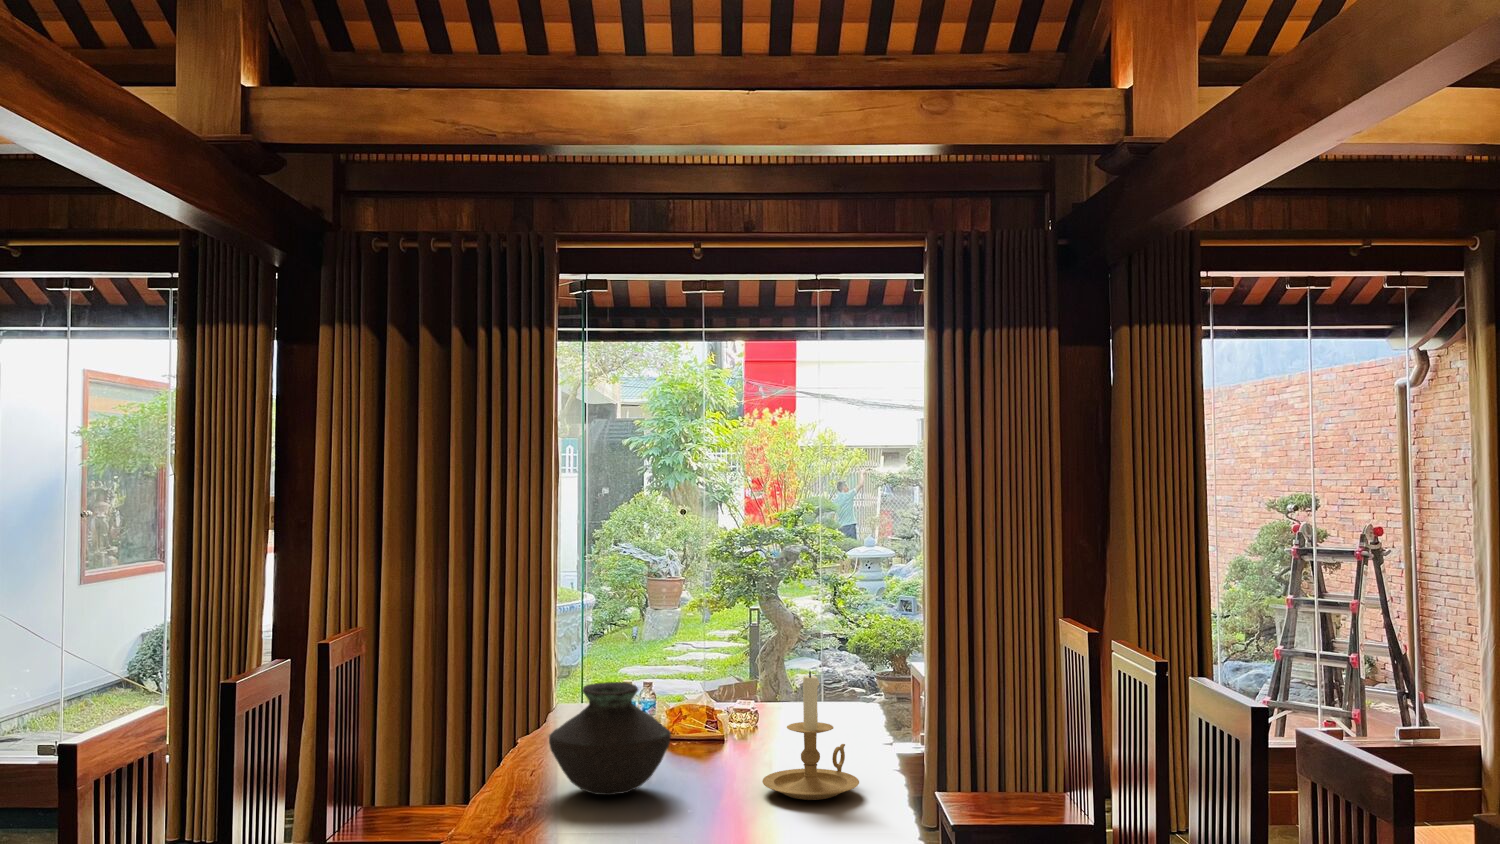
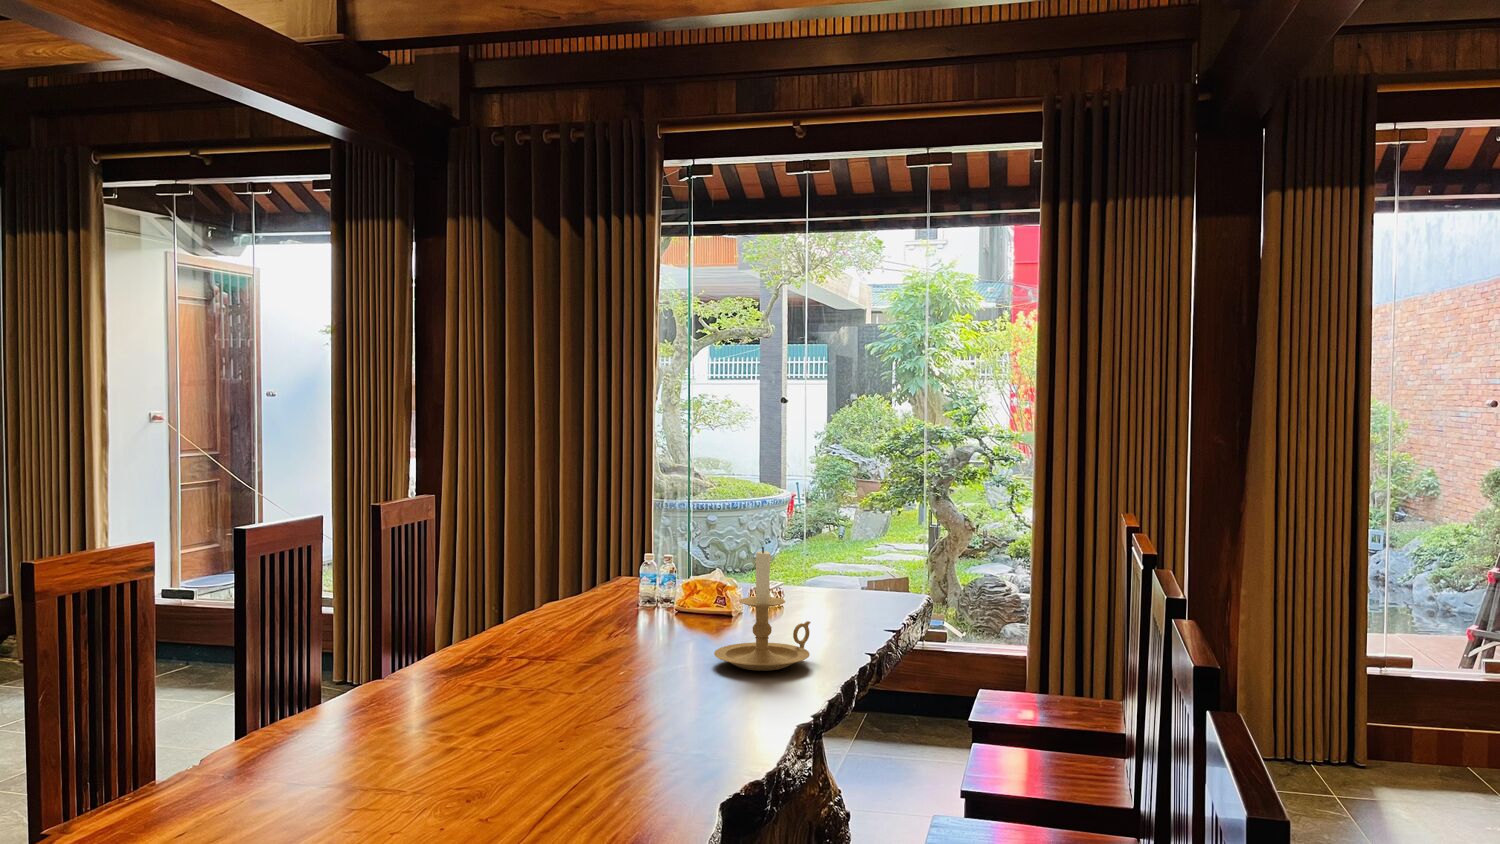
vase: present [549,682,671,795] -> none [520,549,636,652]

